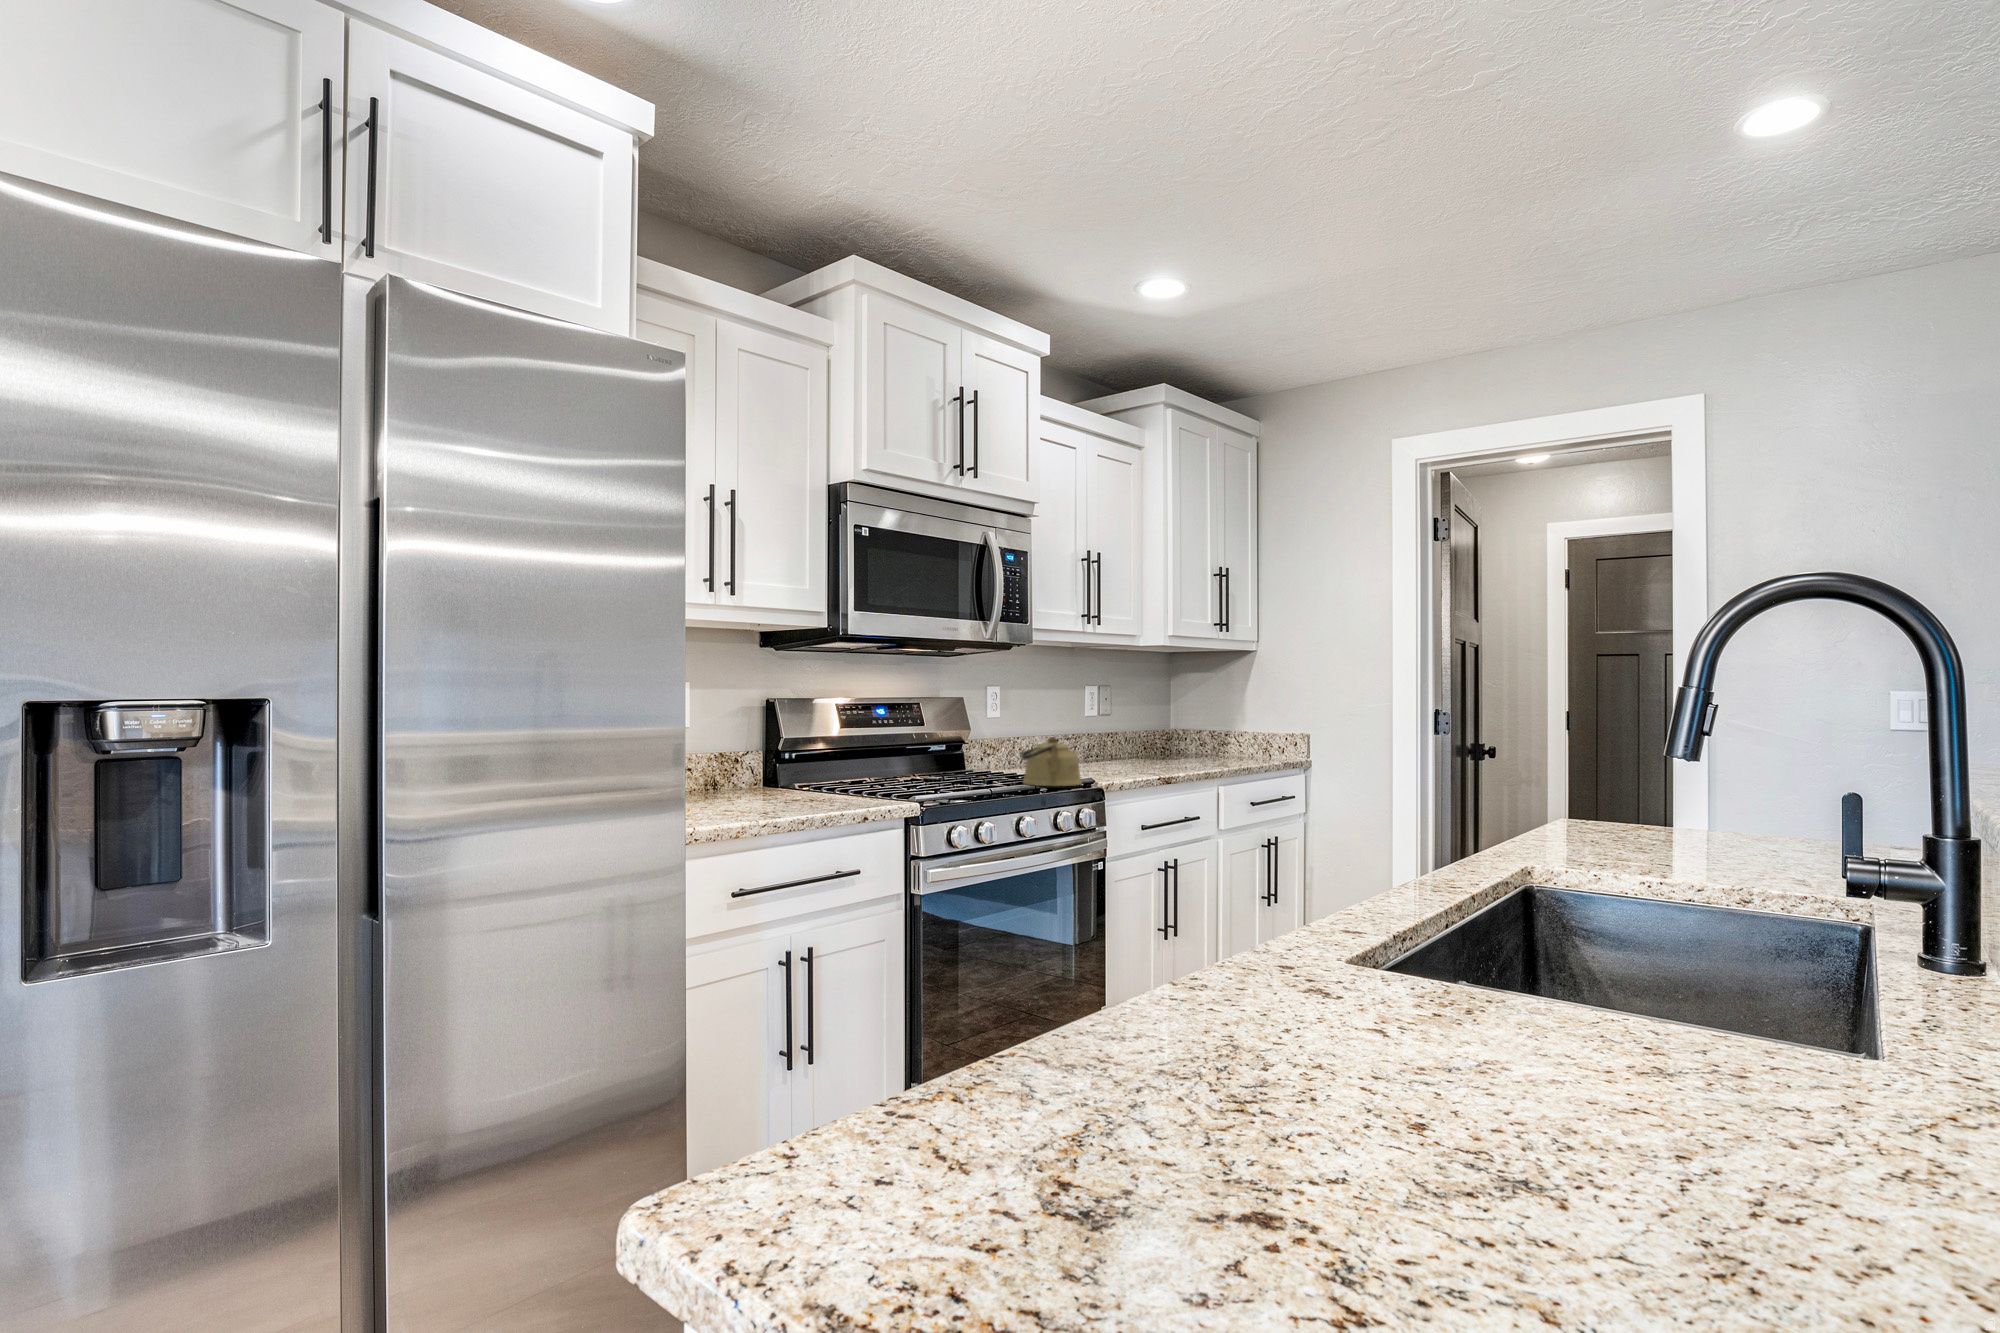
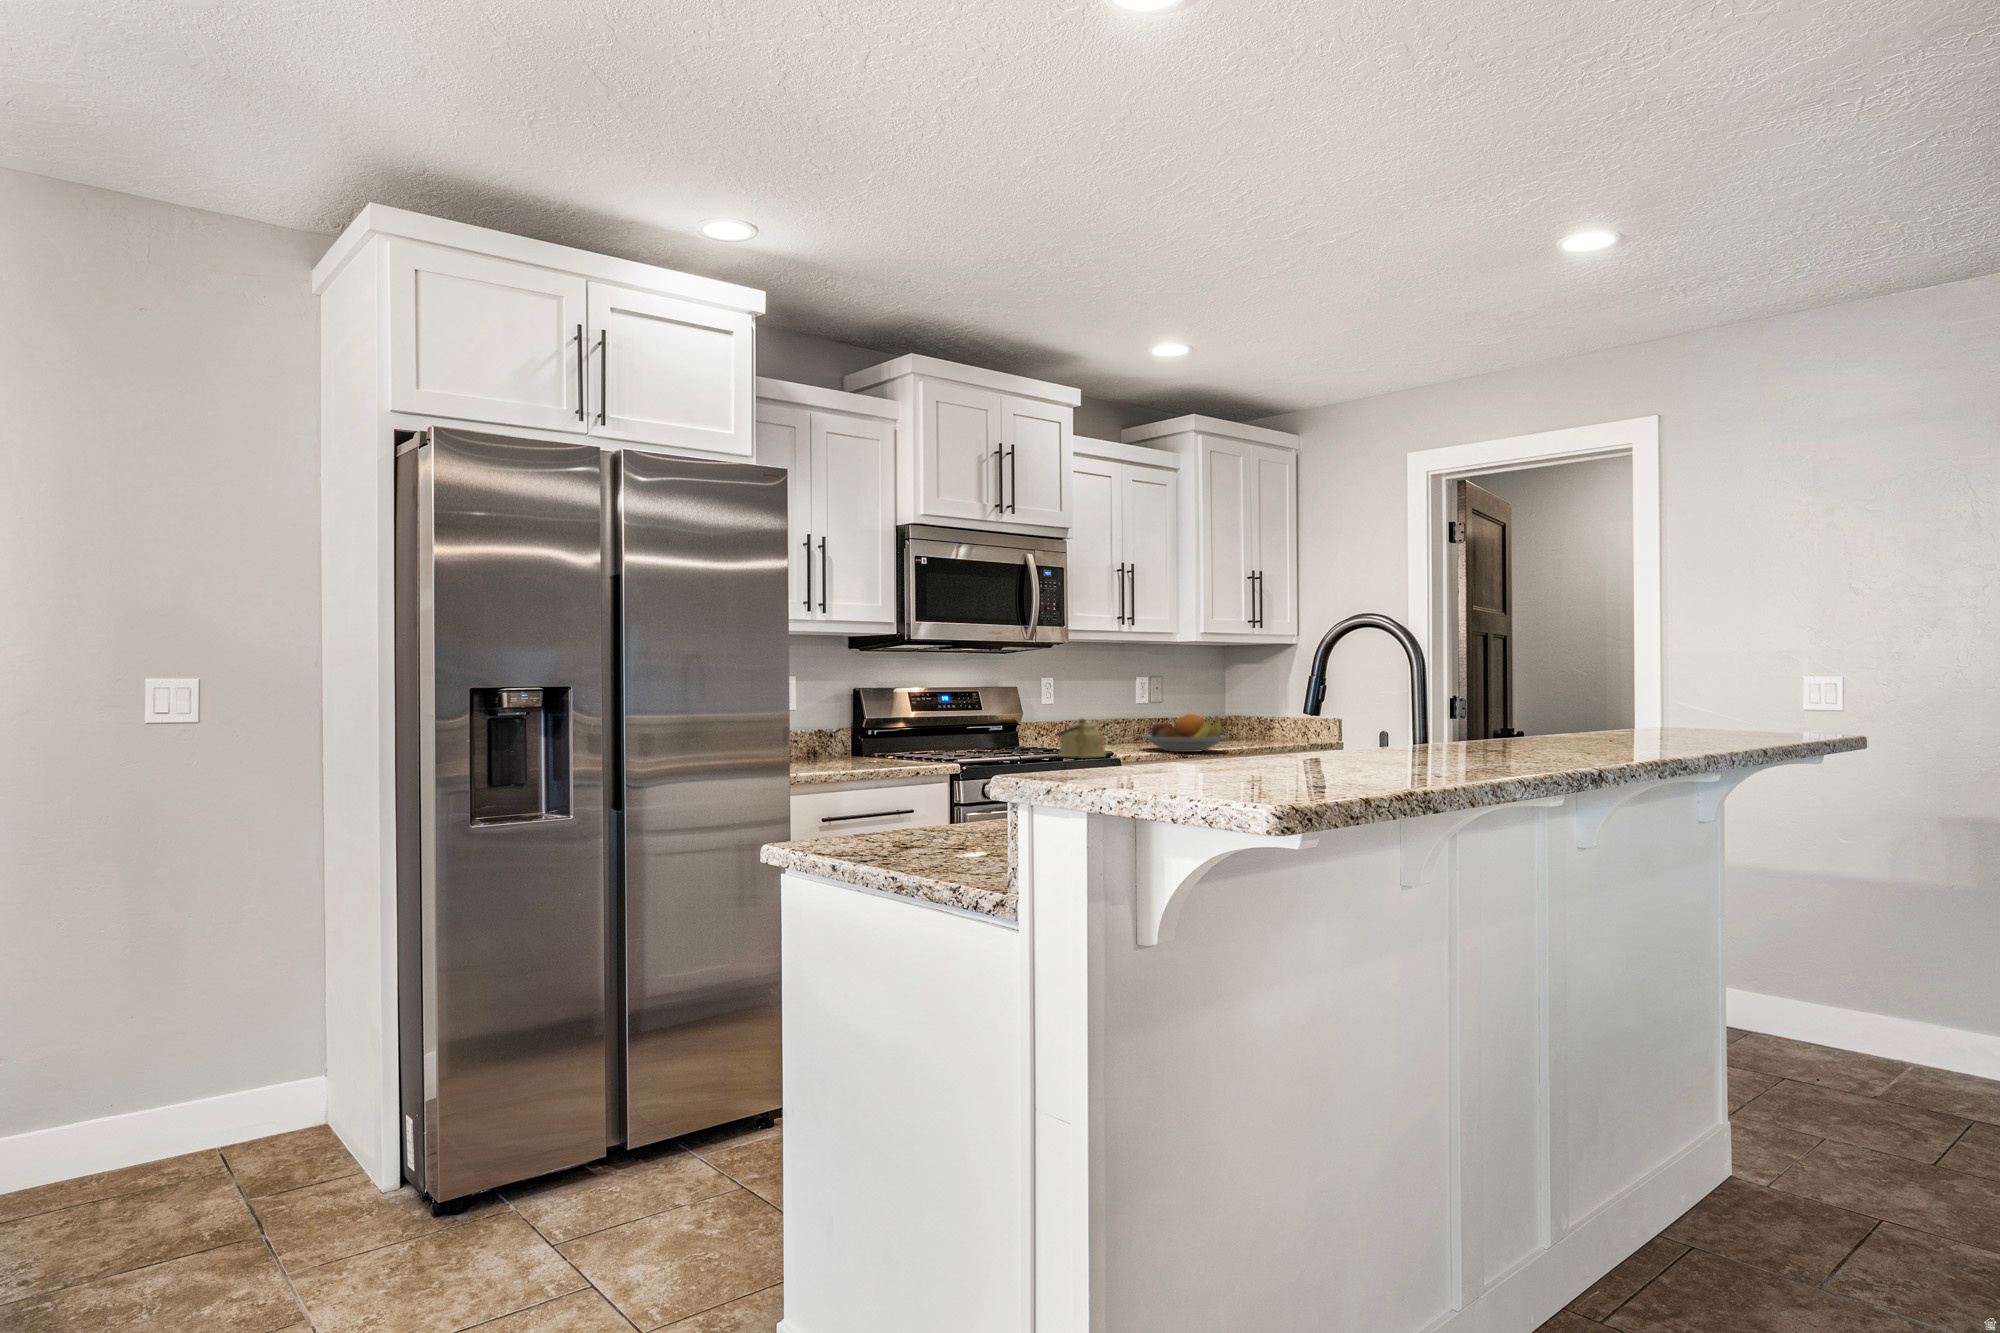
fruit bowl: none [1106,730,1208,775] -> present [1143,714,1227,752]

